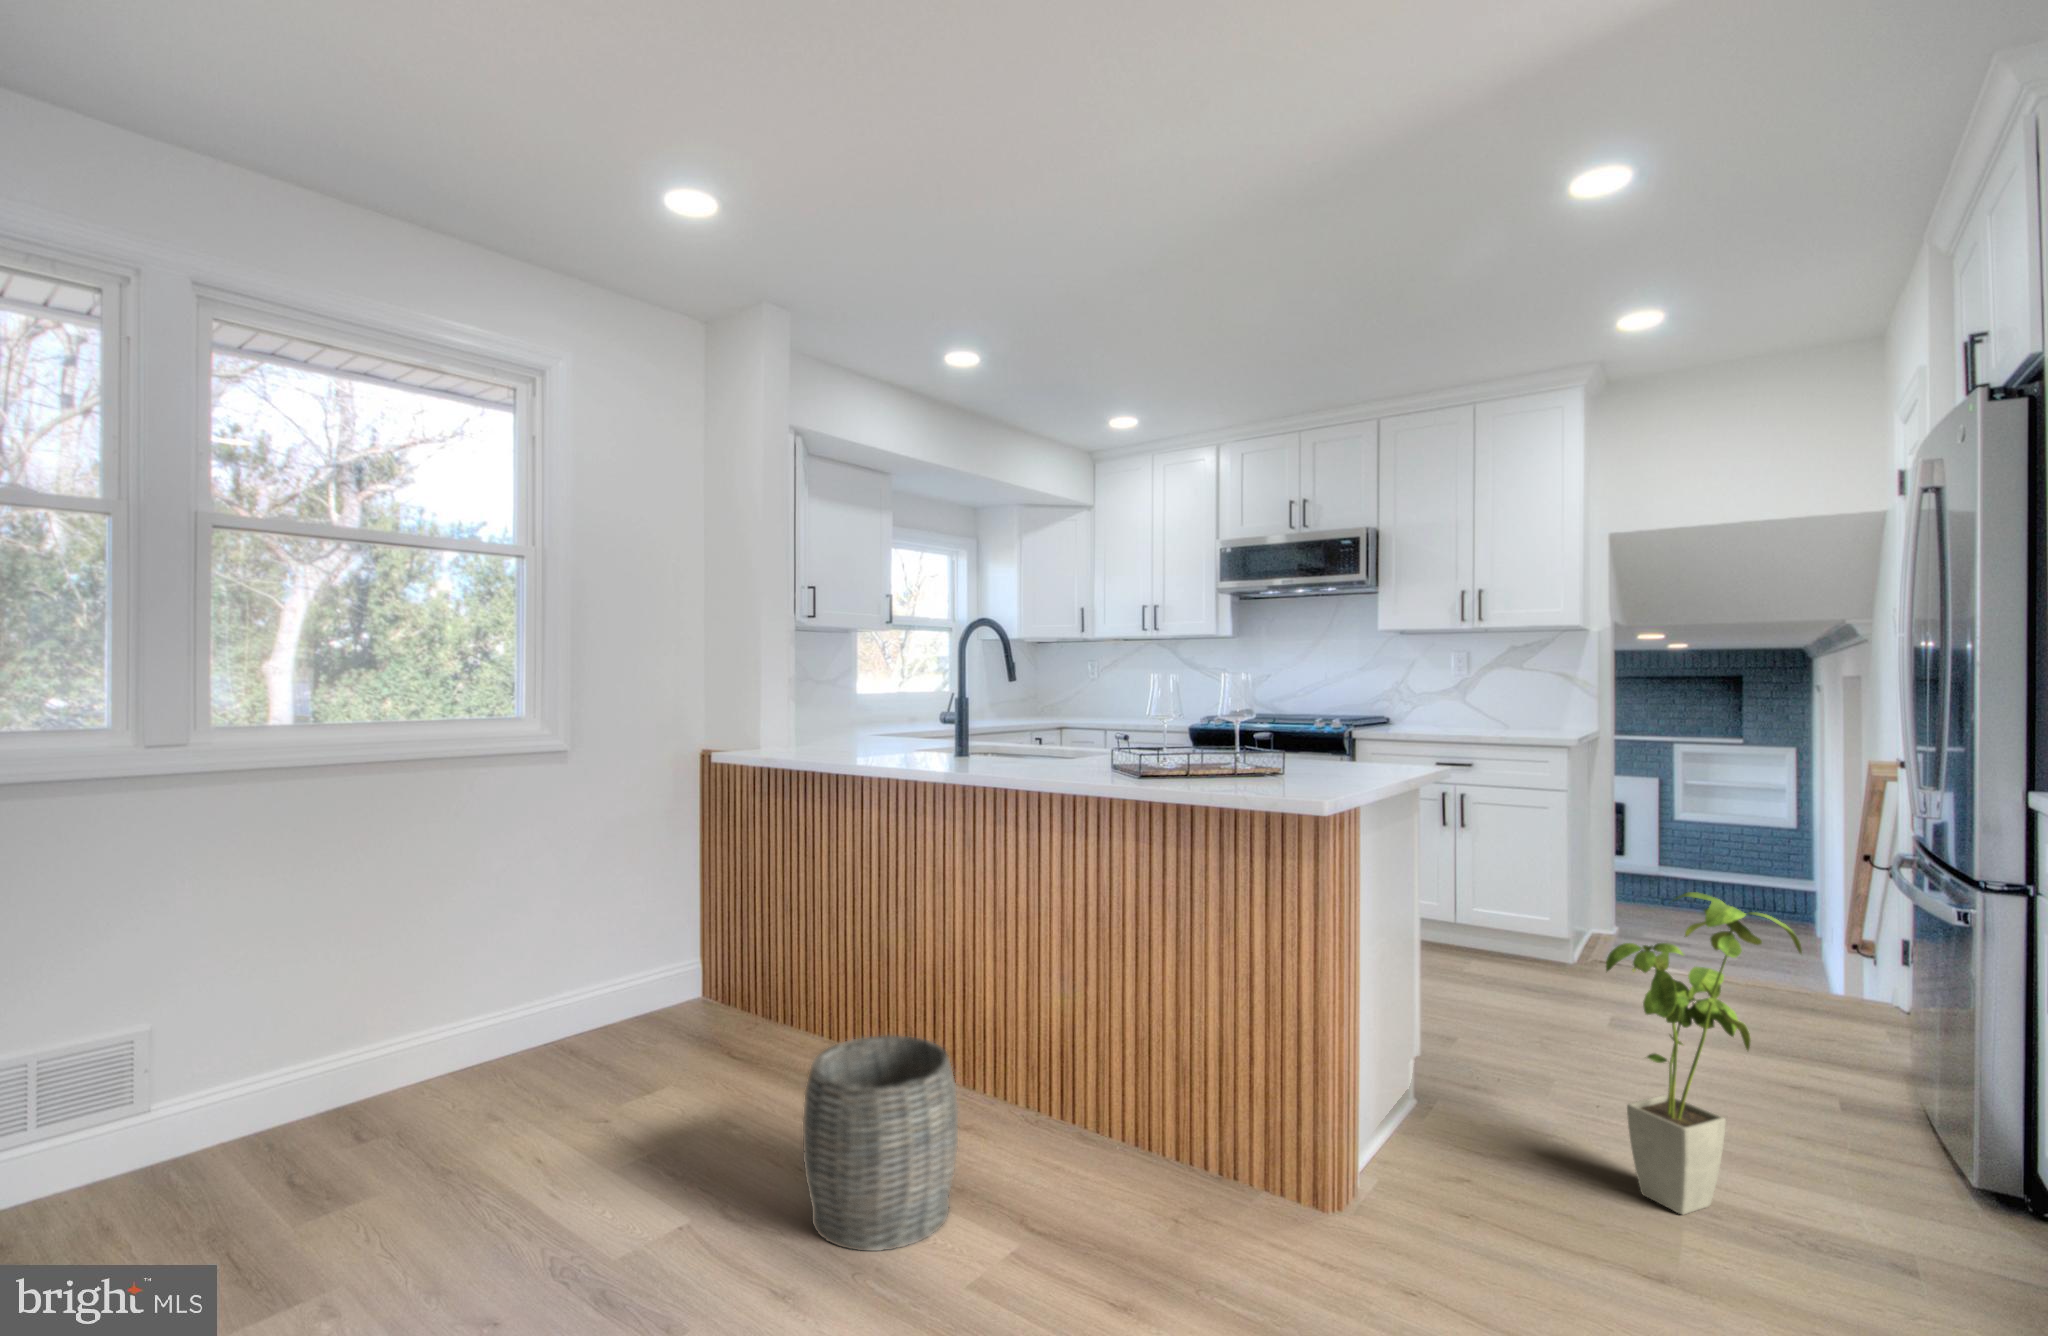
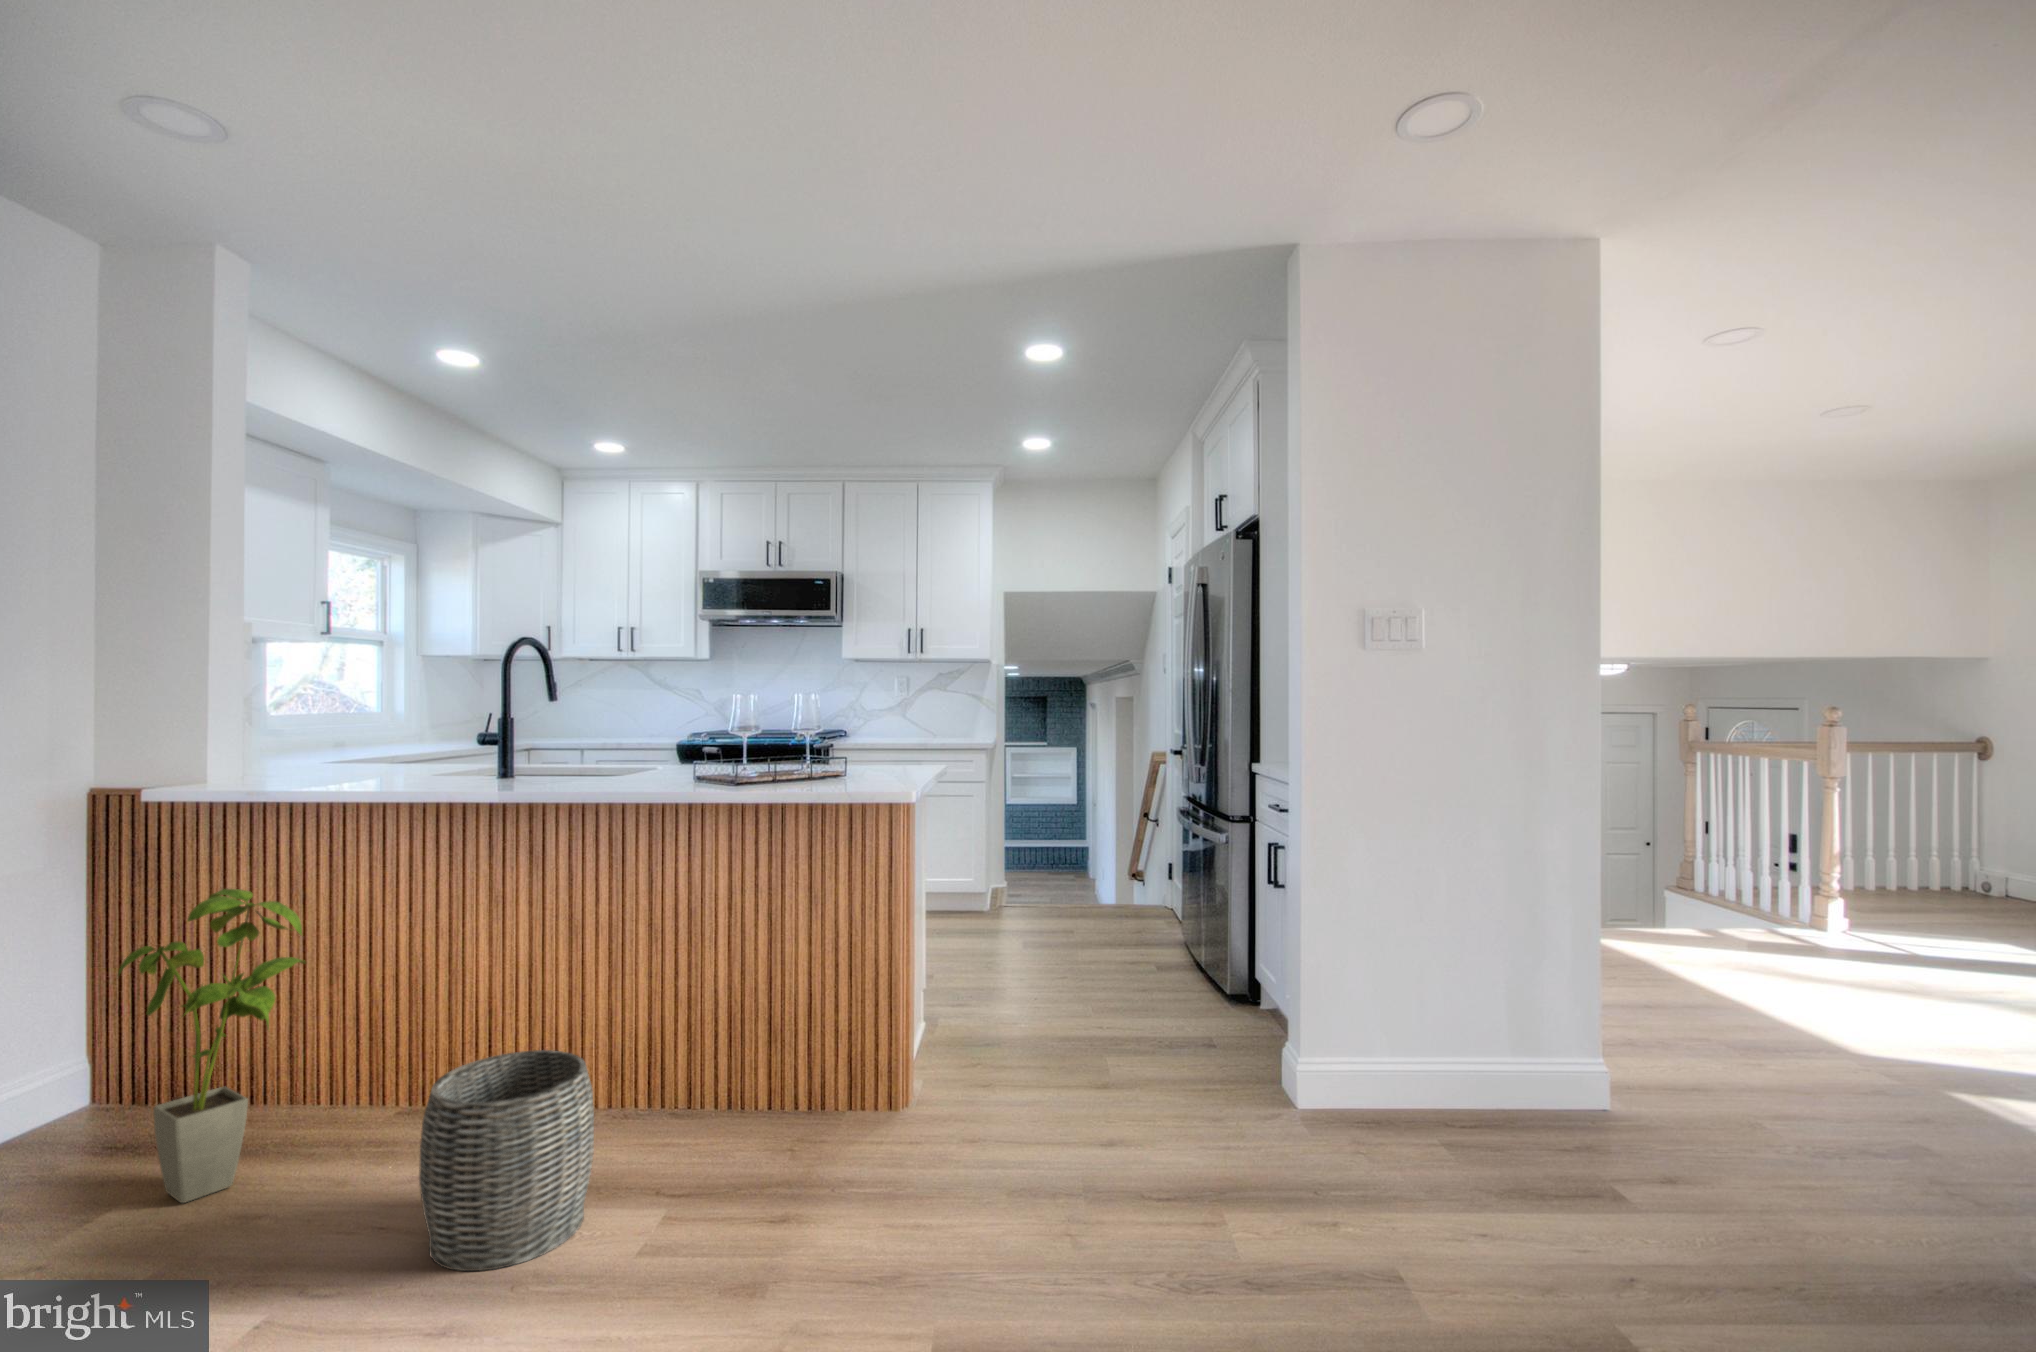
house plant: present [1606,892,1802,1214] -> present [119,889,306,1203]

